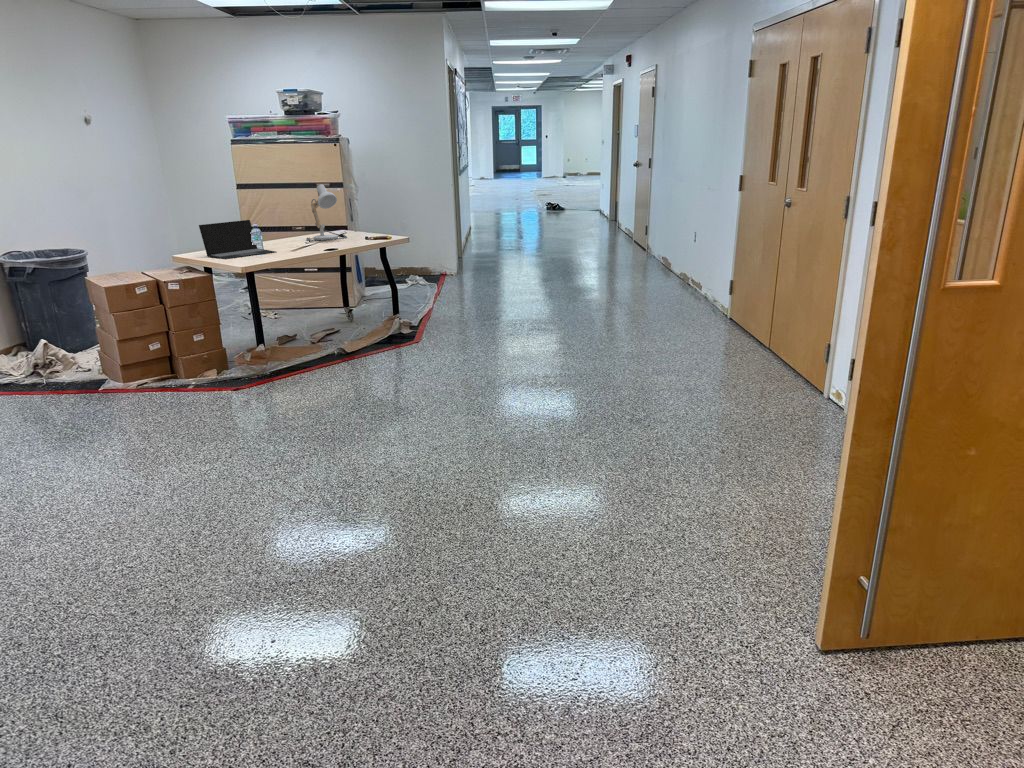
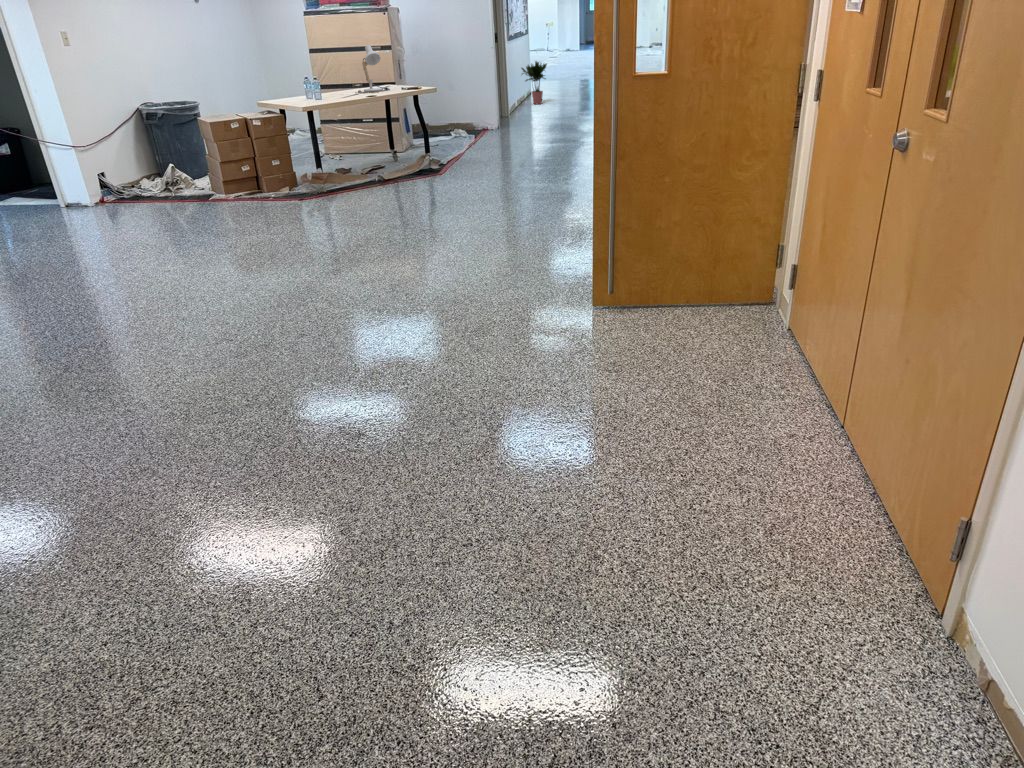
potted plant: none [468,195,500,242] -> present [522,61,547,104]
laptop: present [199,220,276,259] -> none [274,74,331,103]

